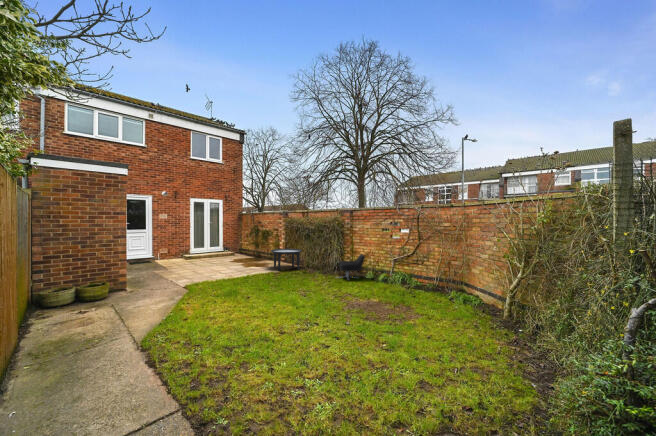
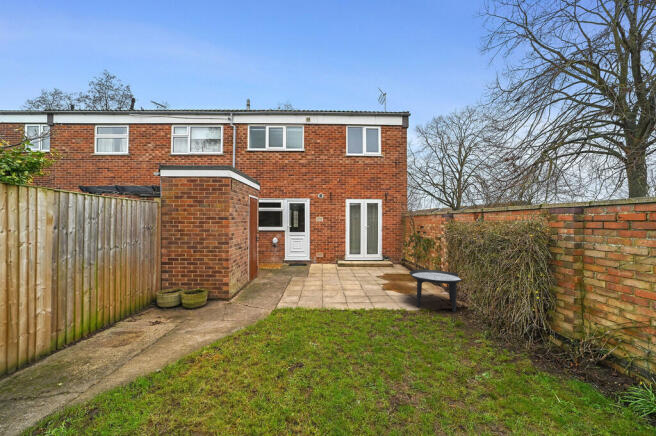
lounge chair: present [339,254,365,279] -> none [520,321,622,386]

